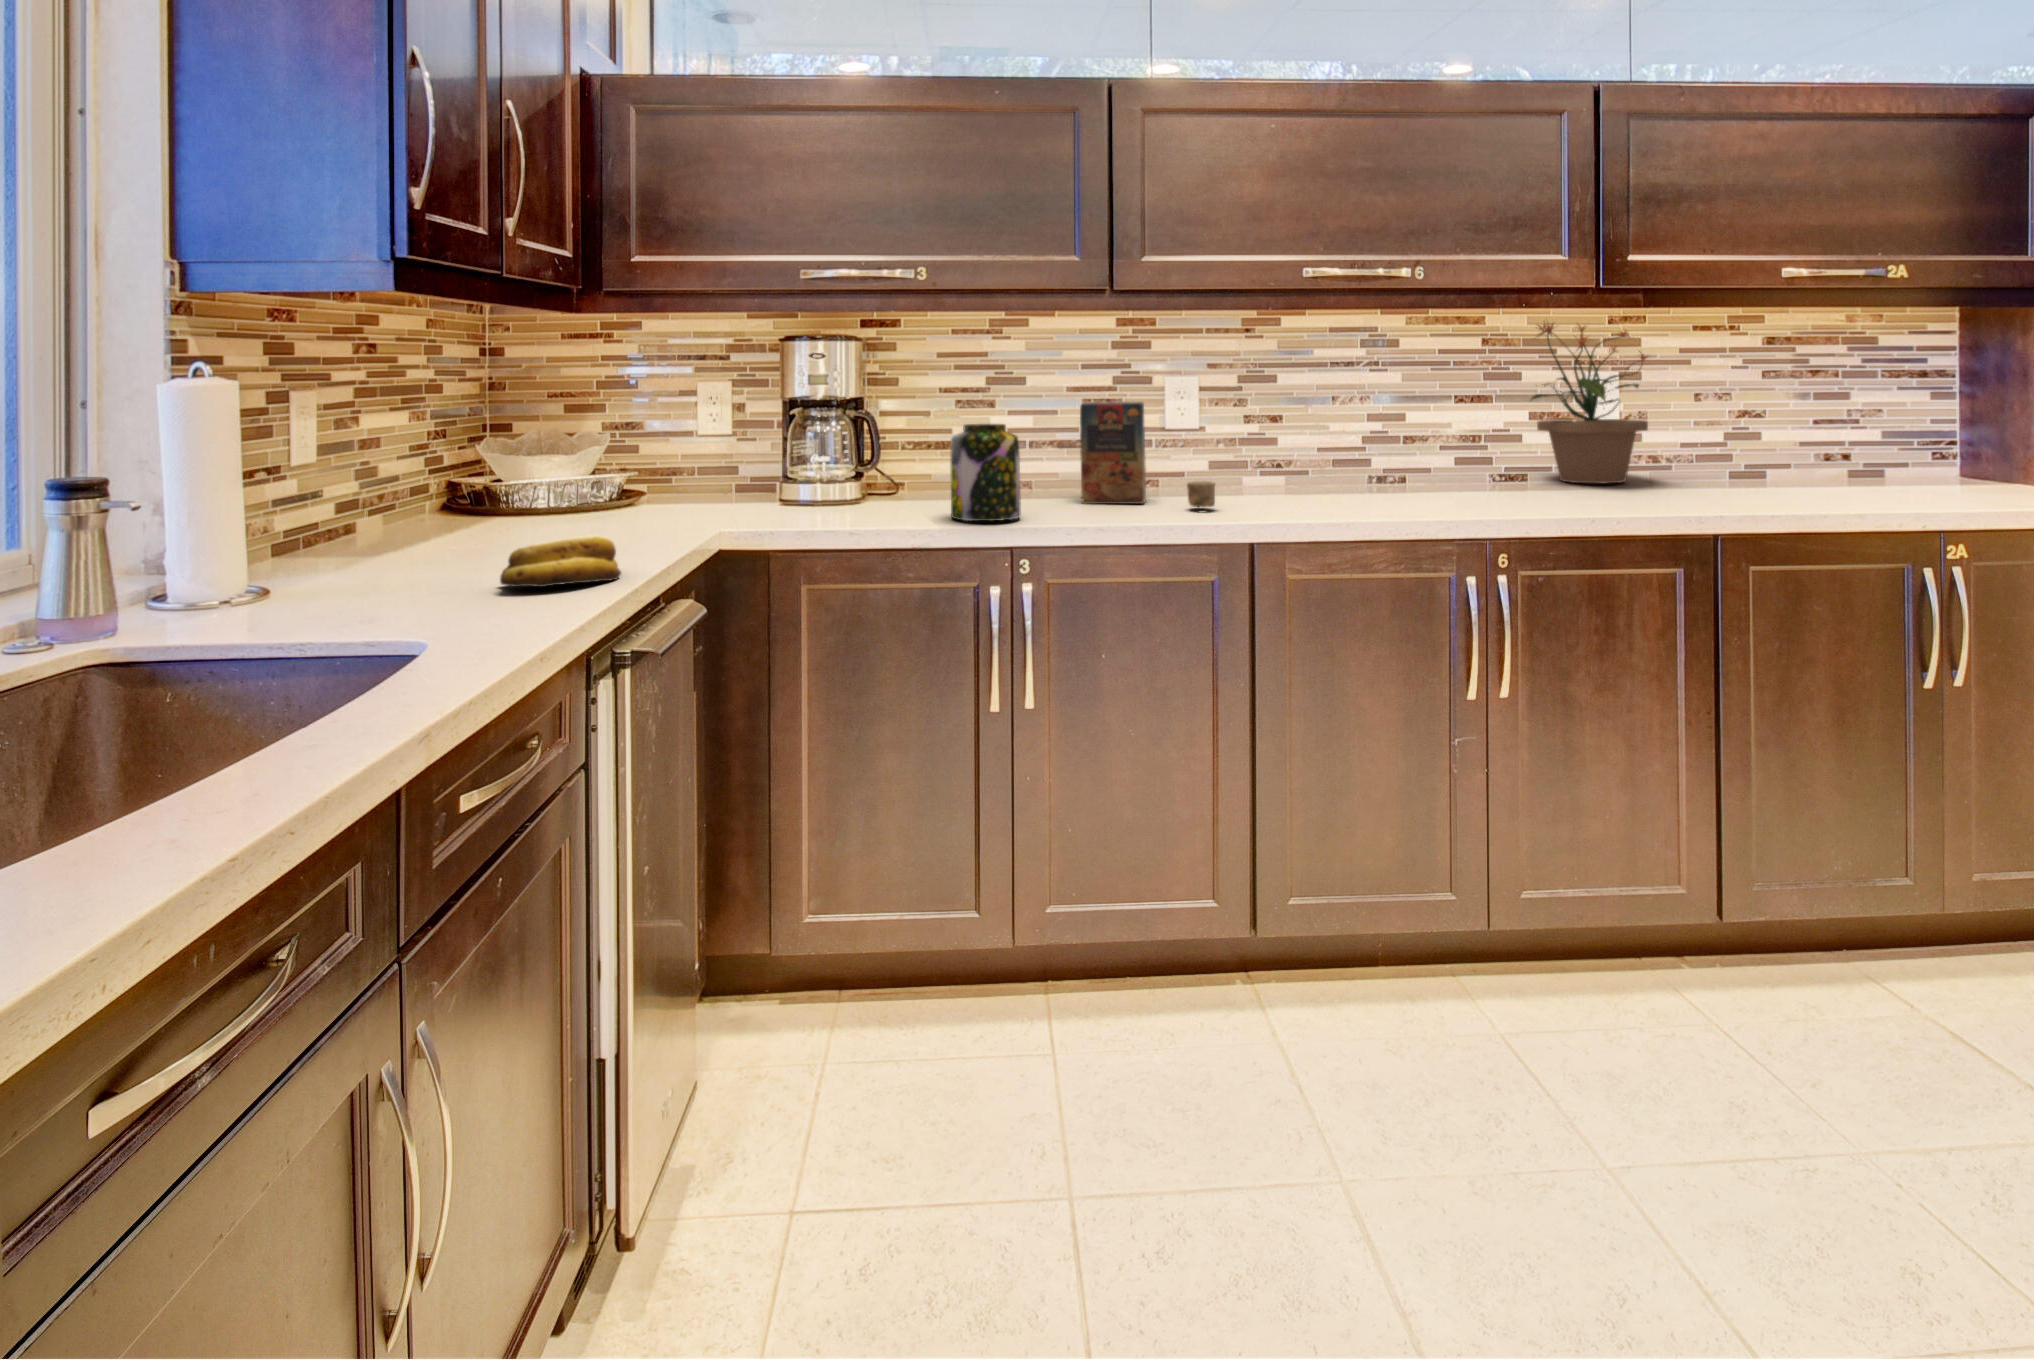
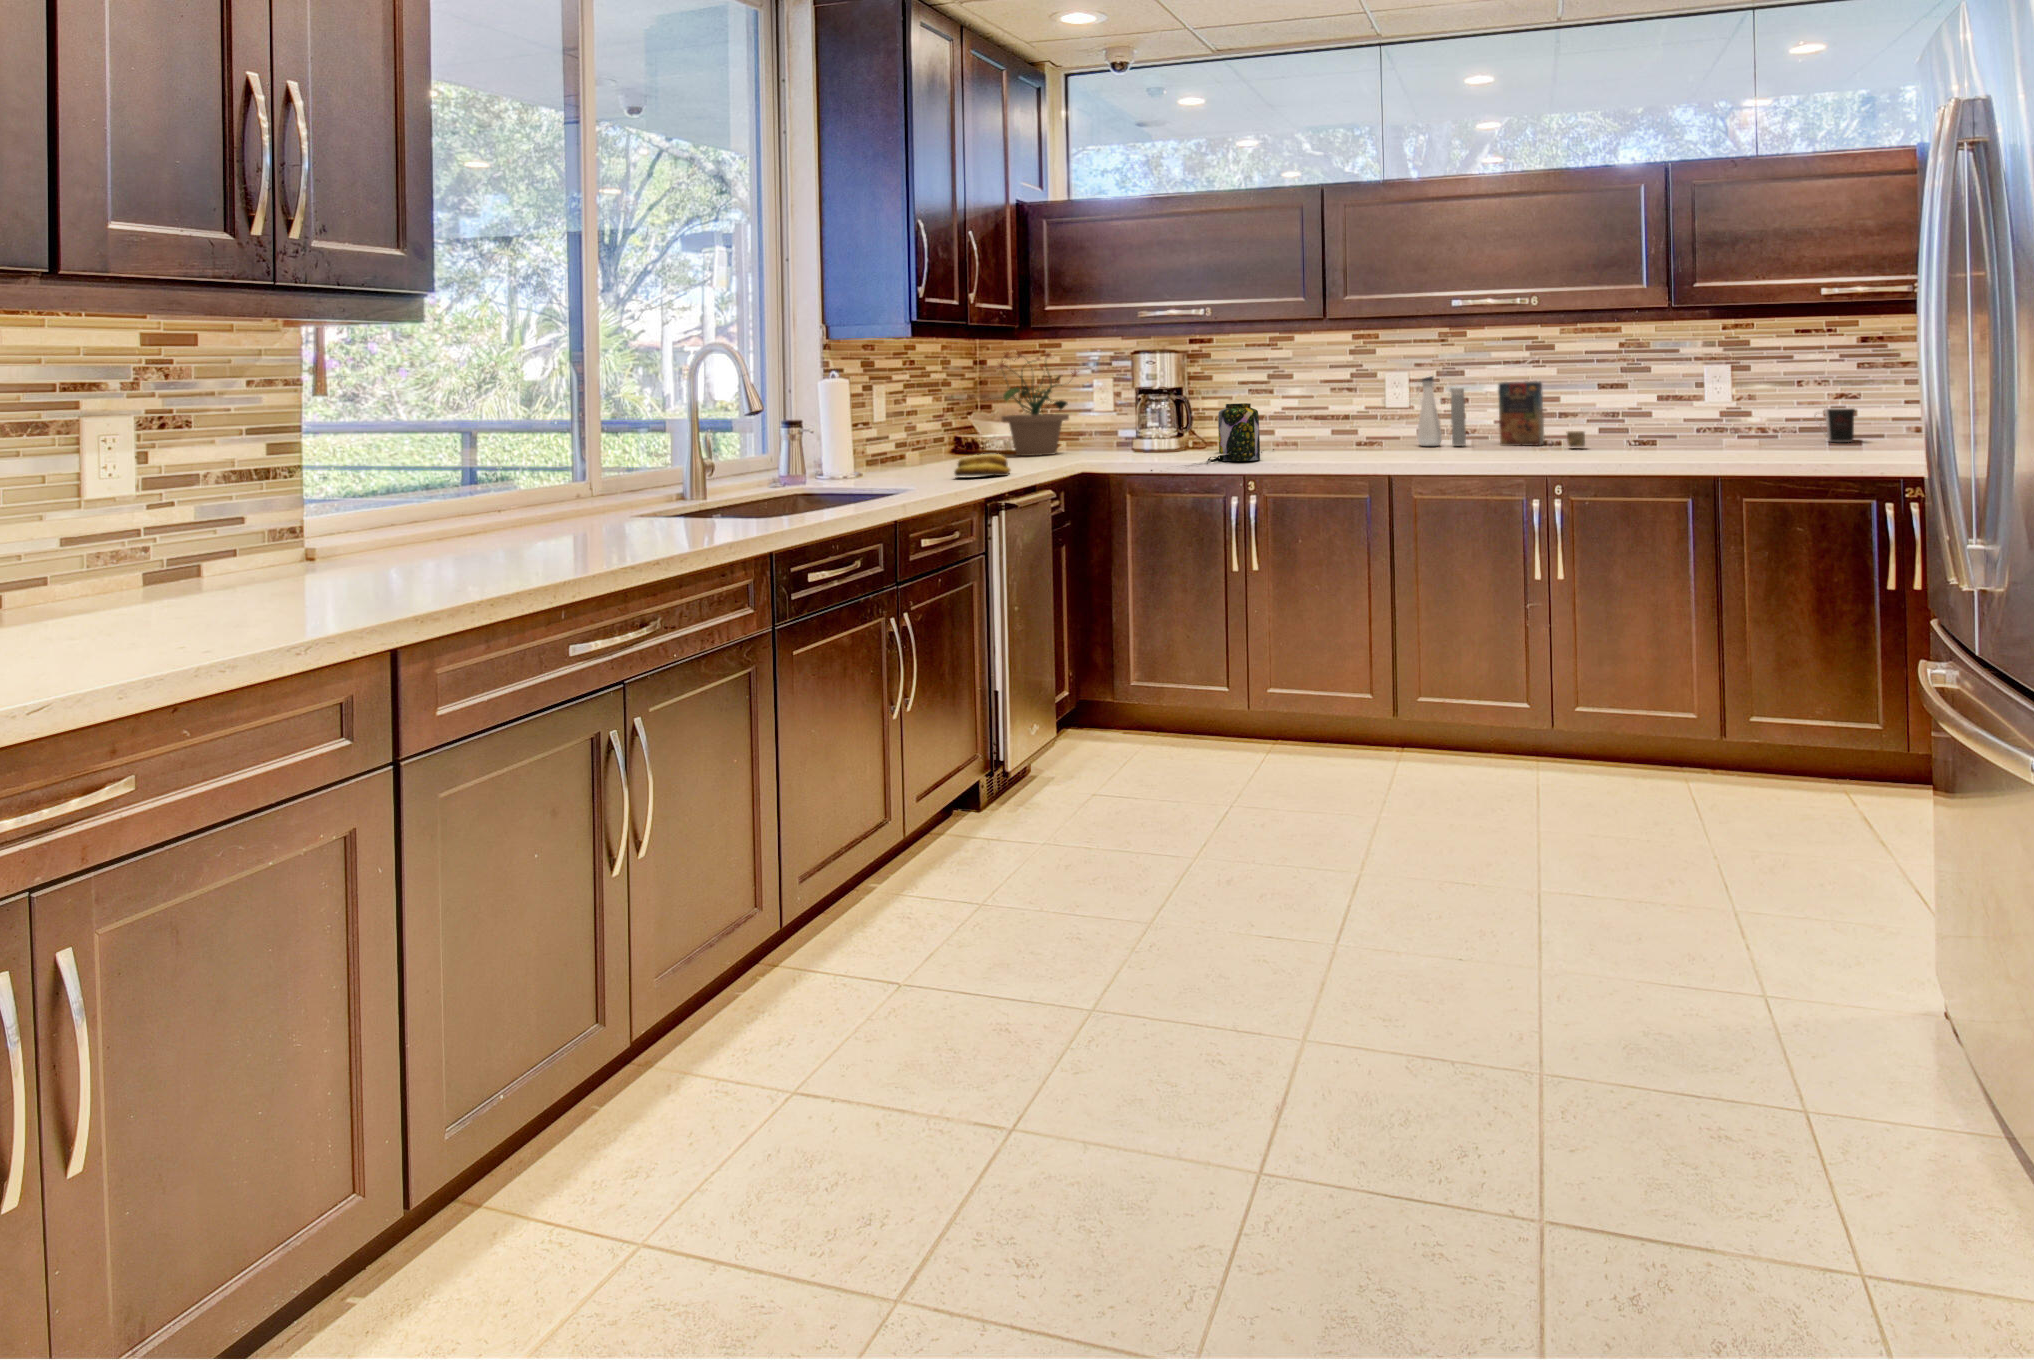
potted plant: present [1531,323,1648,483] -> present [990,352,1079,456]
water bottle: none [1209,381,1291,487] -> present [1417,376,1466,446]
cereal box: present [1080,401,1215,507] -> present [1498,381,1585,447]
coffee cup: none [1712,429,1761,474] -> present [1815,408,1855,442]

